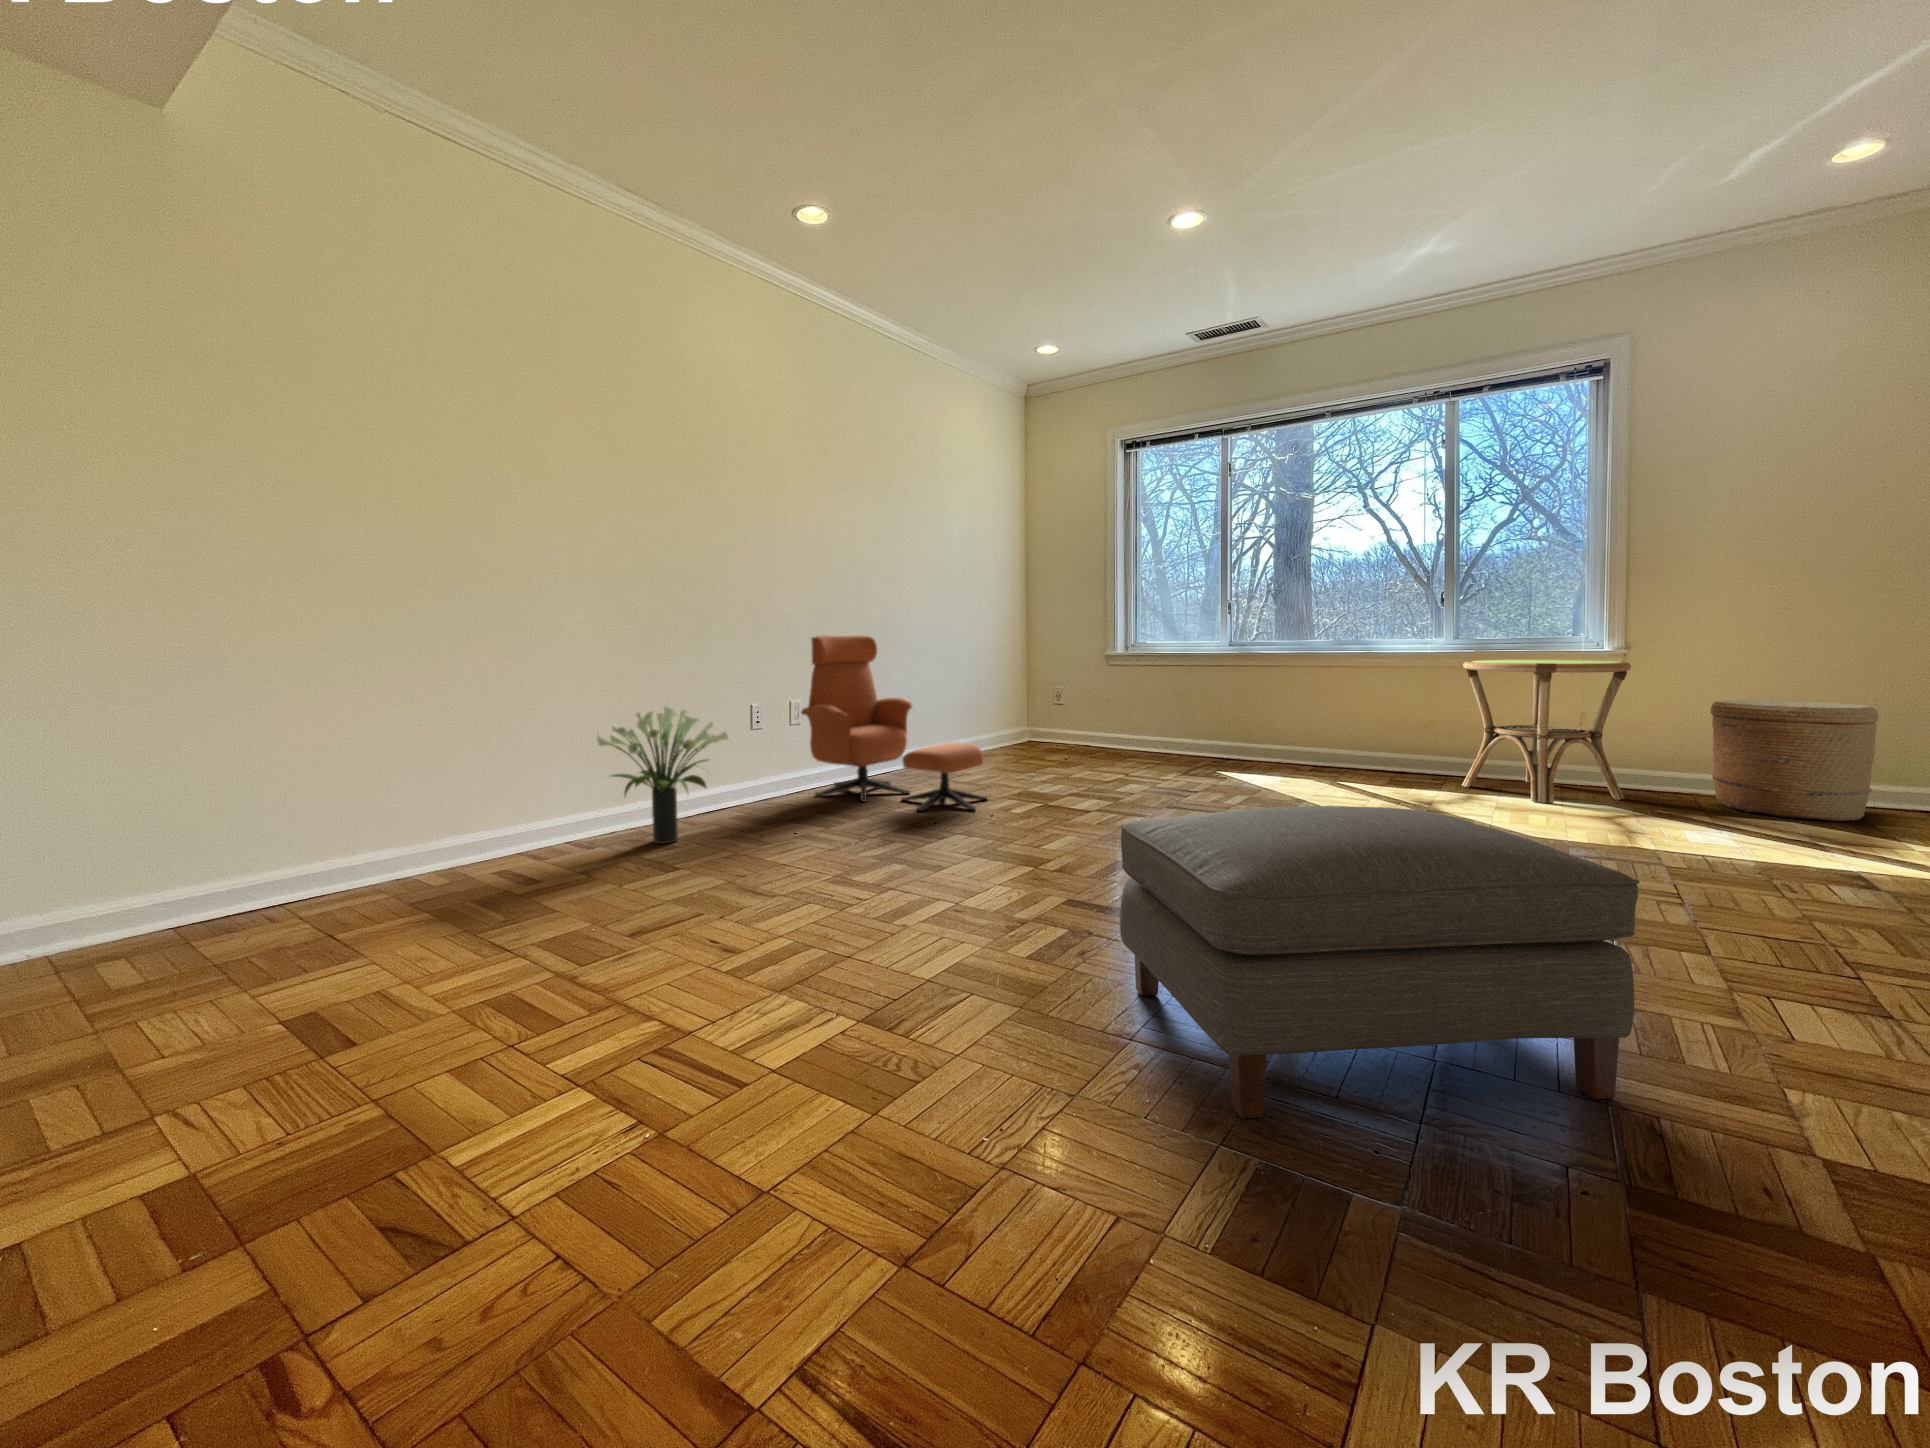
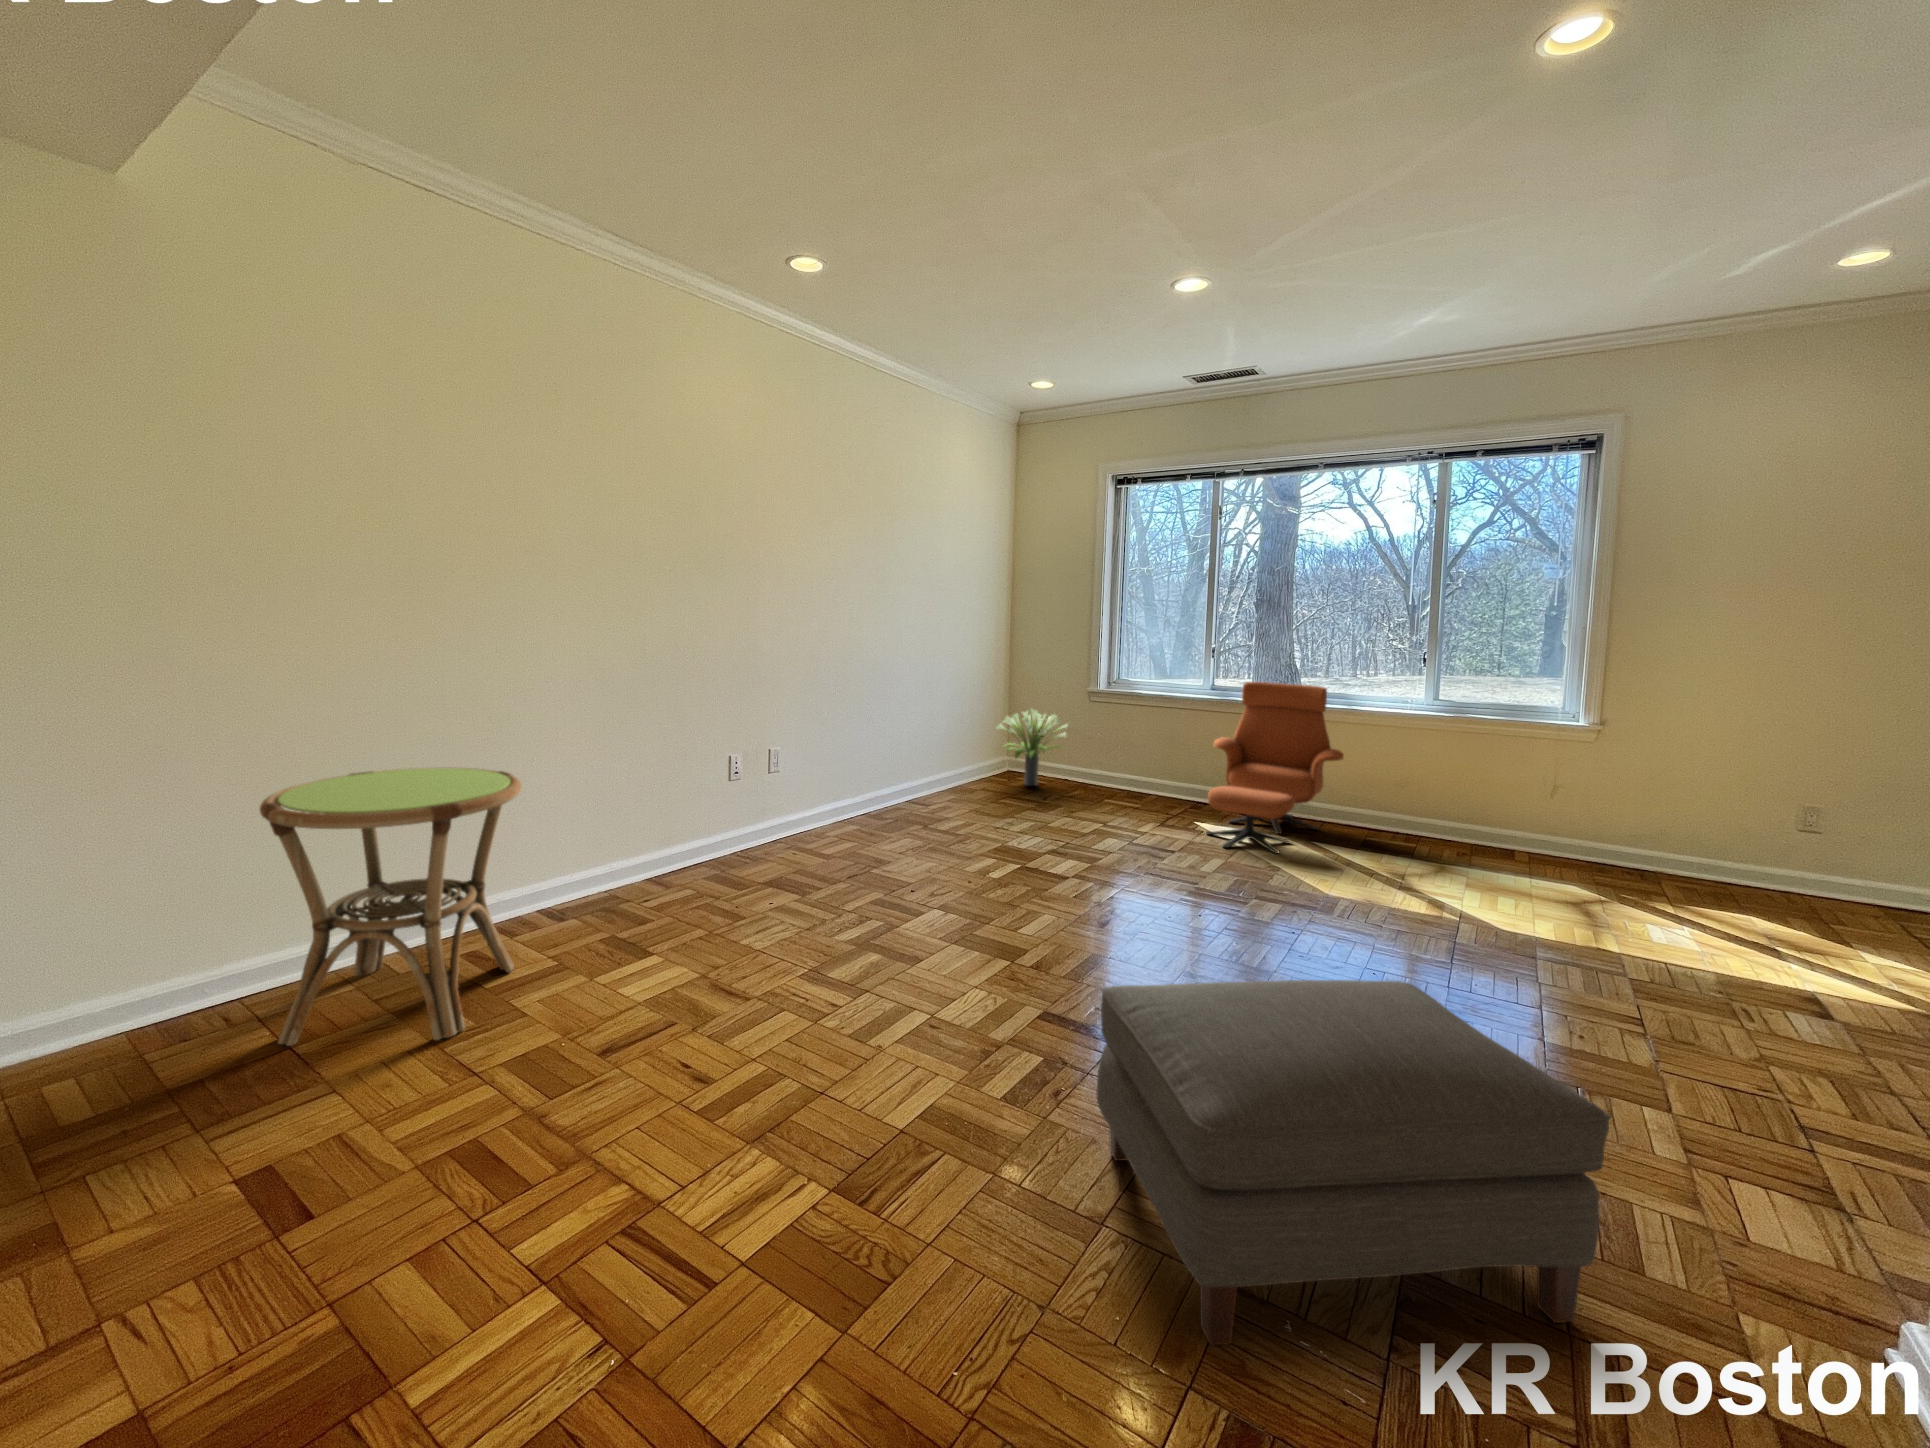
lounge chair: present [801,635,987,811] -> present [1206,682,1344,854]
side table: present [1462,660,1631,803] -> present [260,768,522,1046]
woven basket: present [1710,700,1879,821] -> none [1682,786,1845,918]
potted plant: present [597,706,728,844] -> present [997,709,1068,786]

